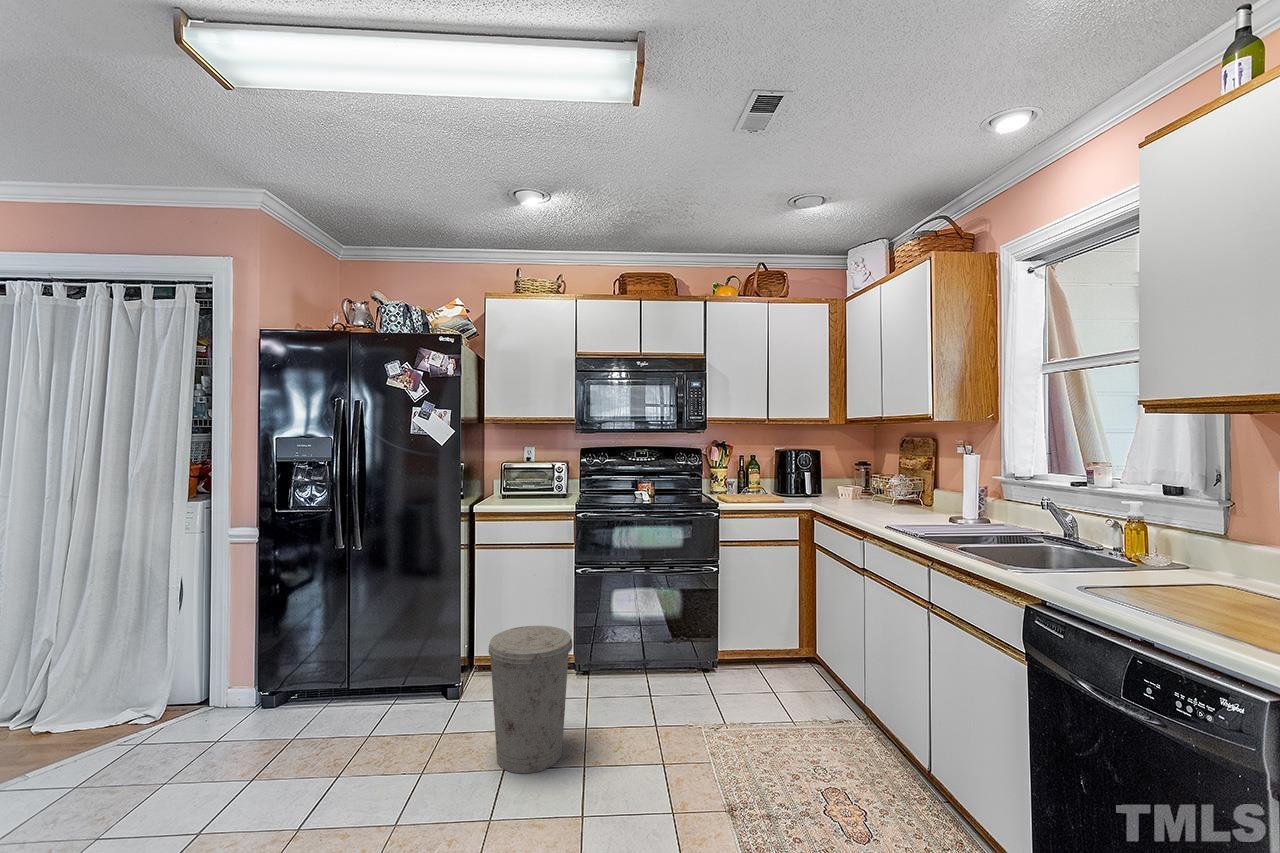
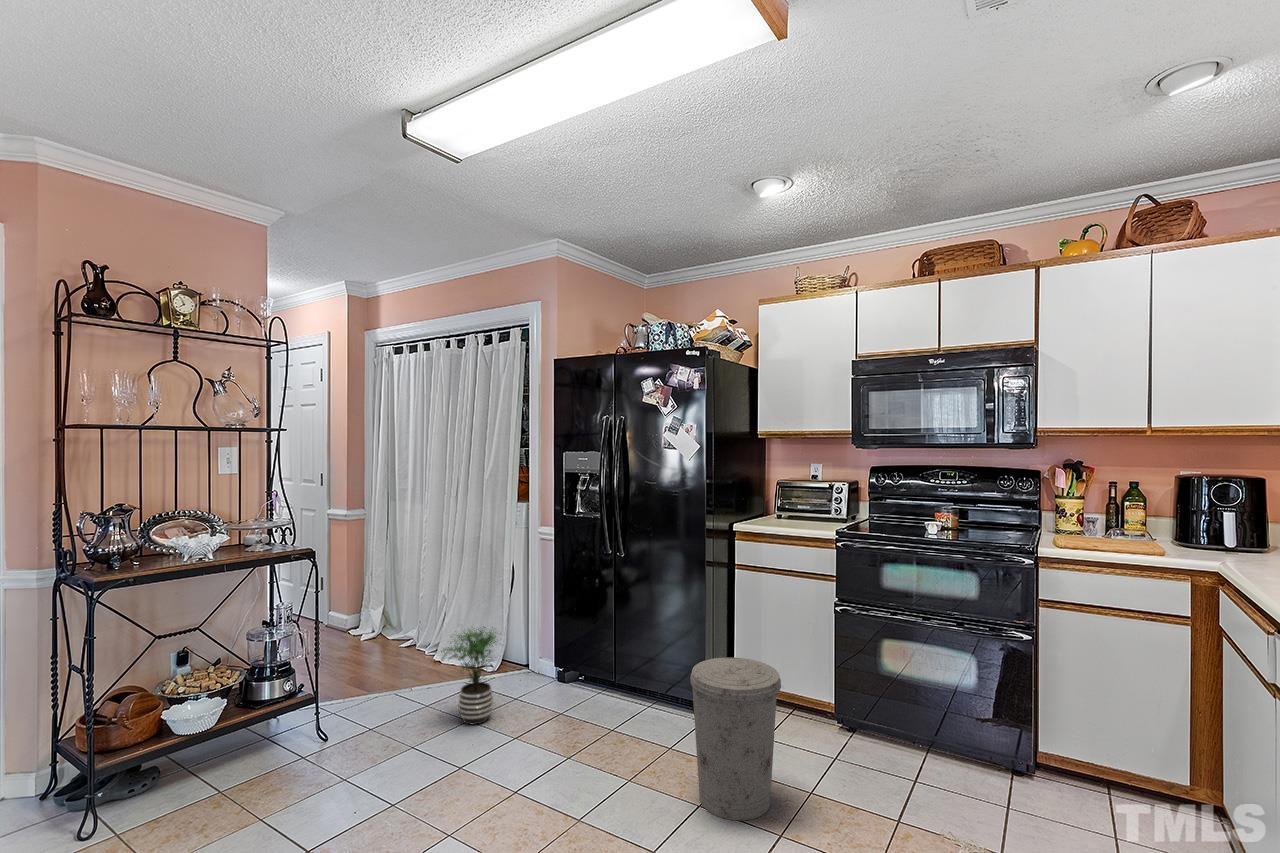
potted plant: none [109,660,216,791] -> present [441,626,497,724]

